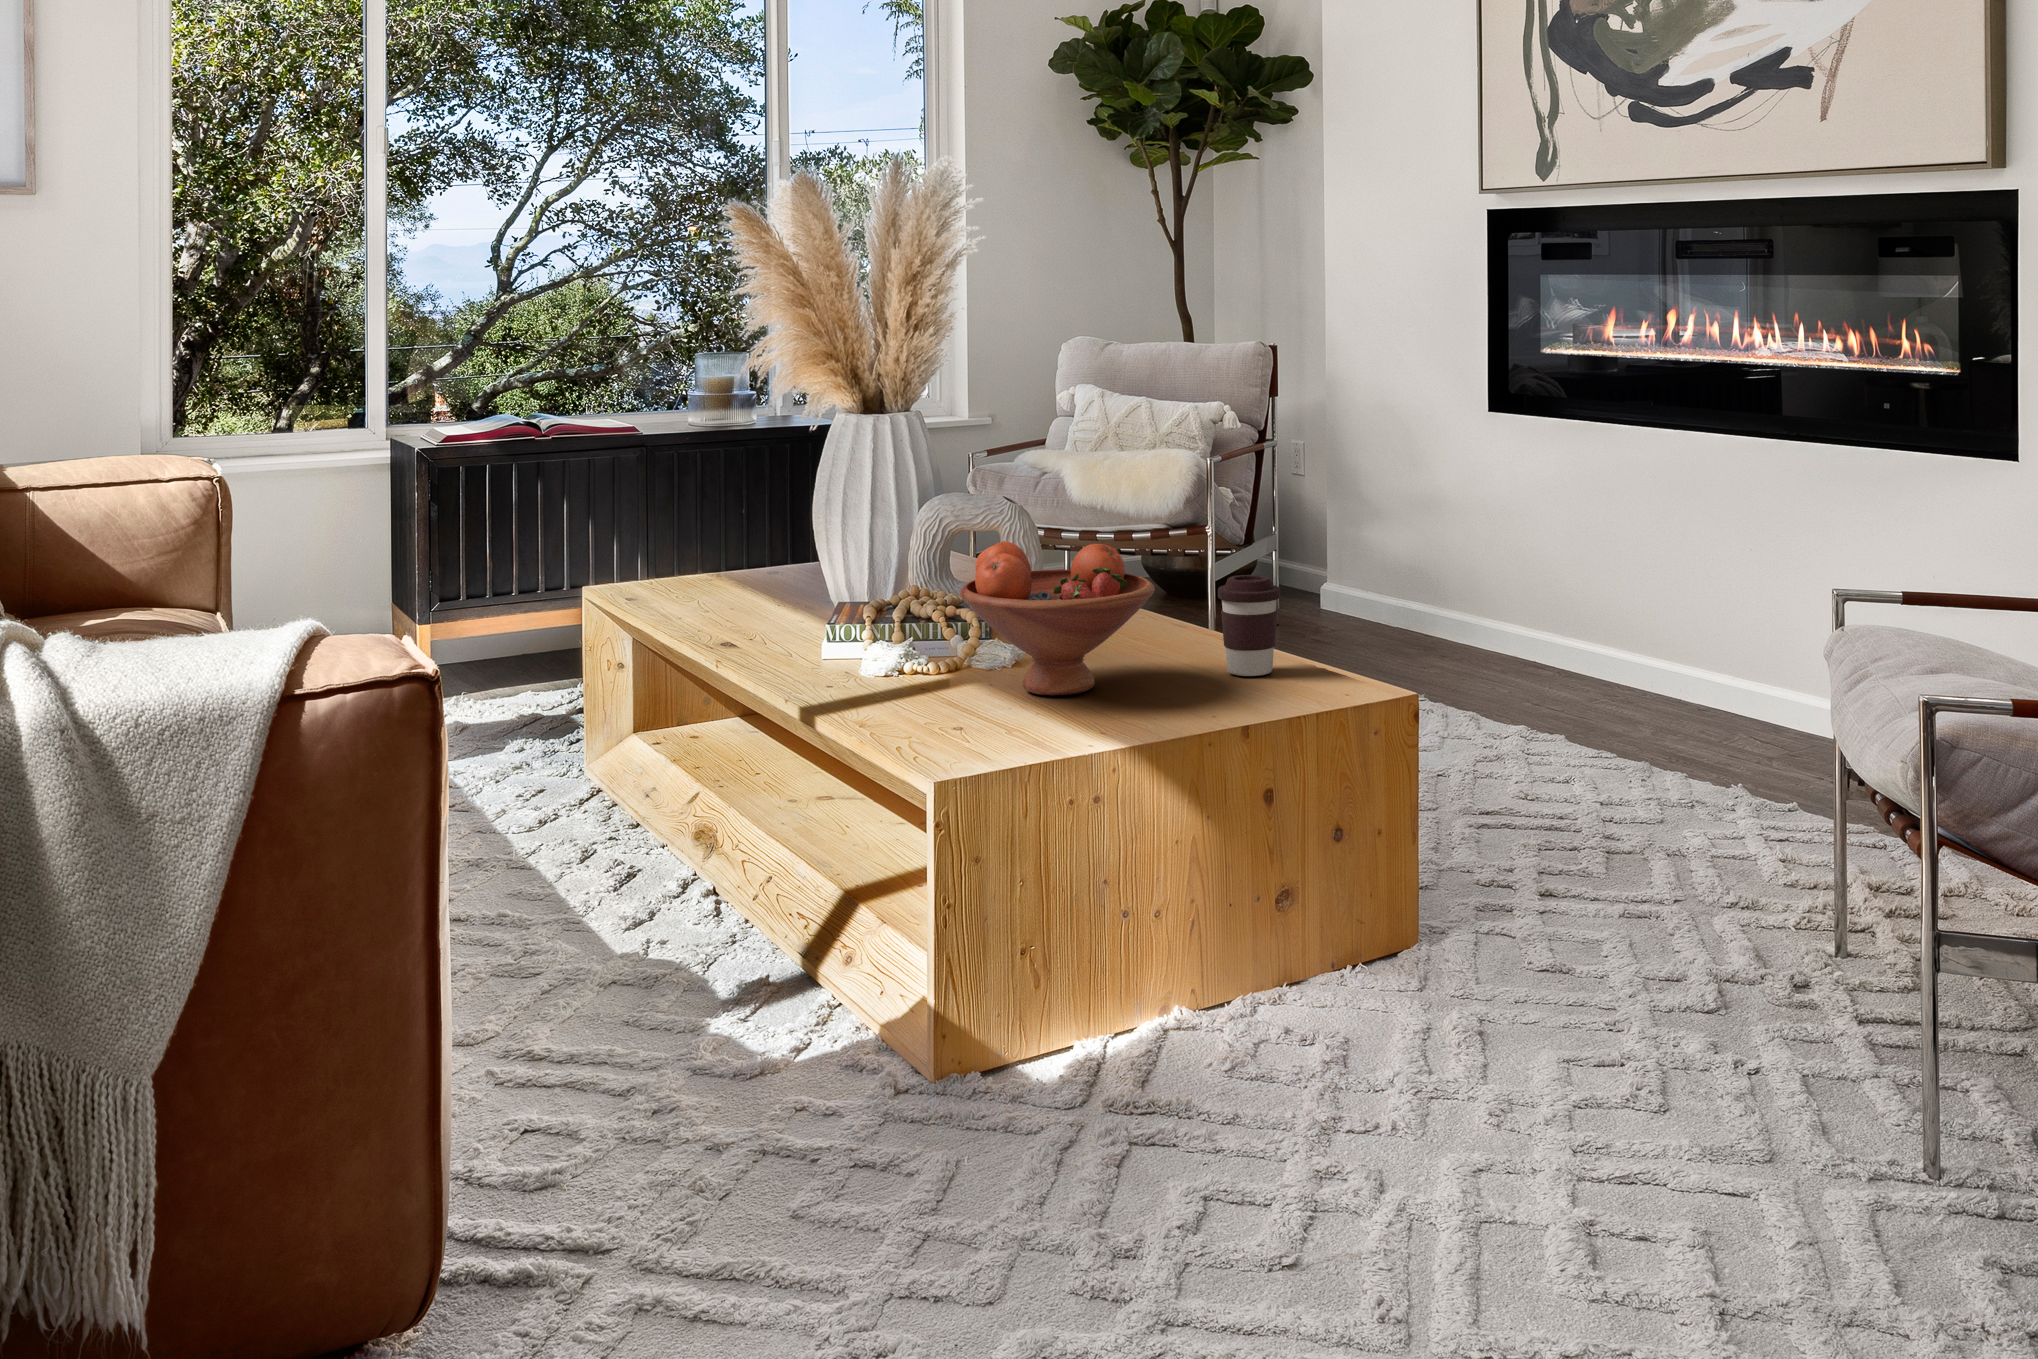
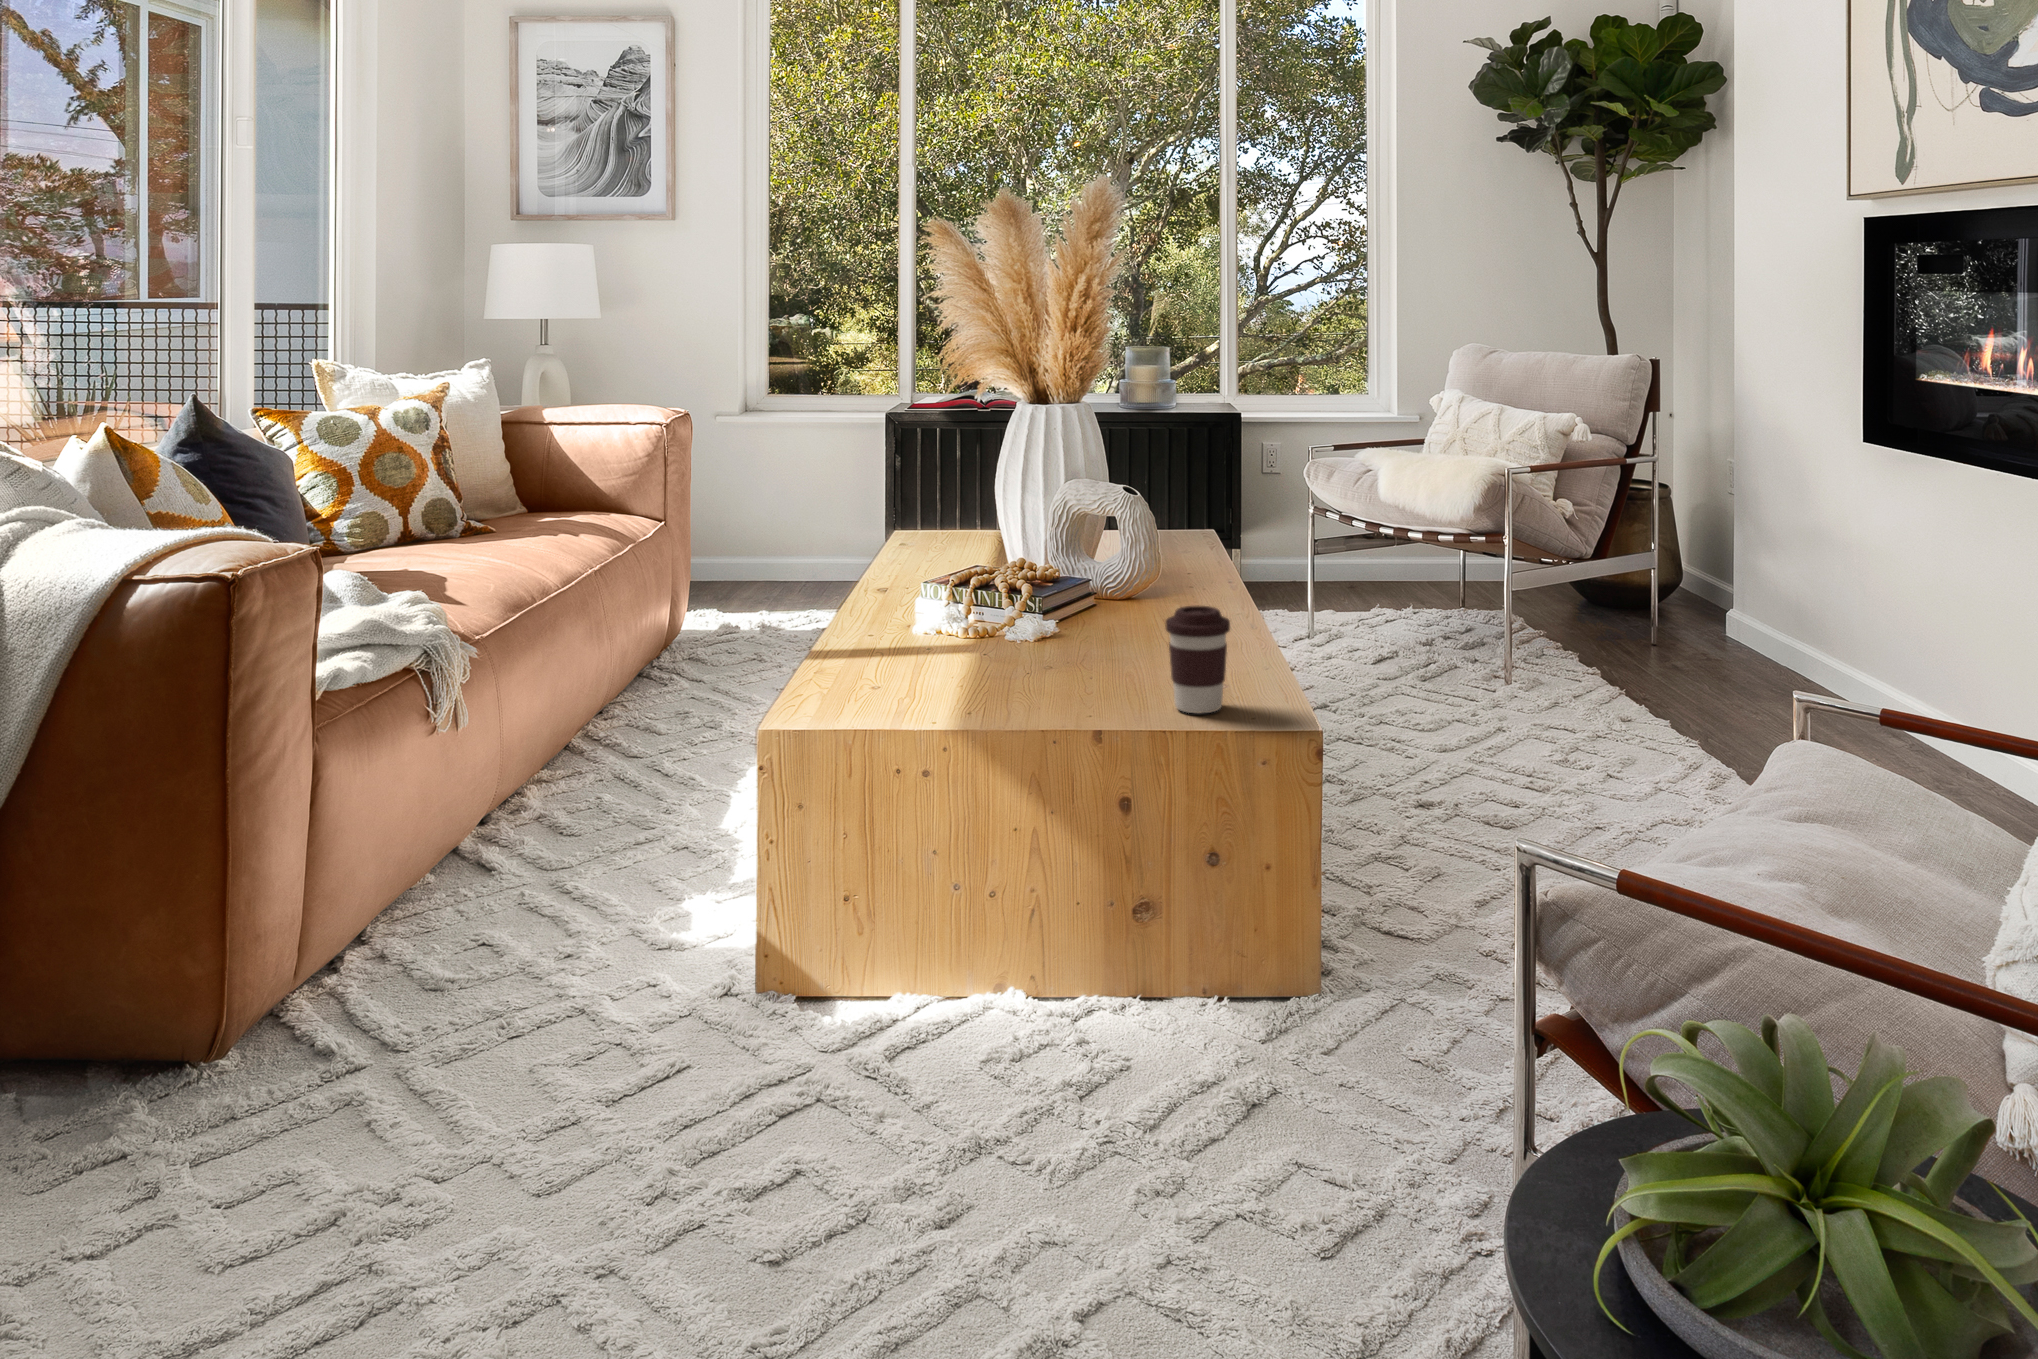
fruit bowl: present [960,541,1155,695] -> none [907,546,1097,704]

